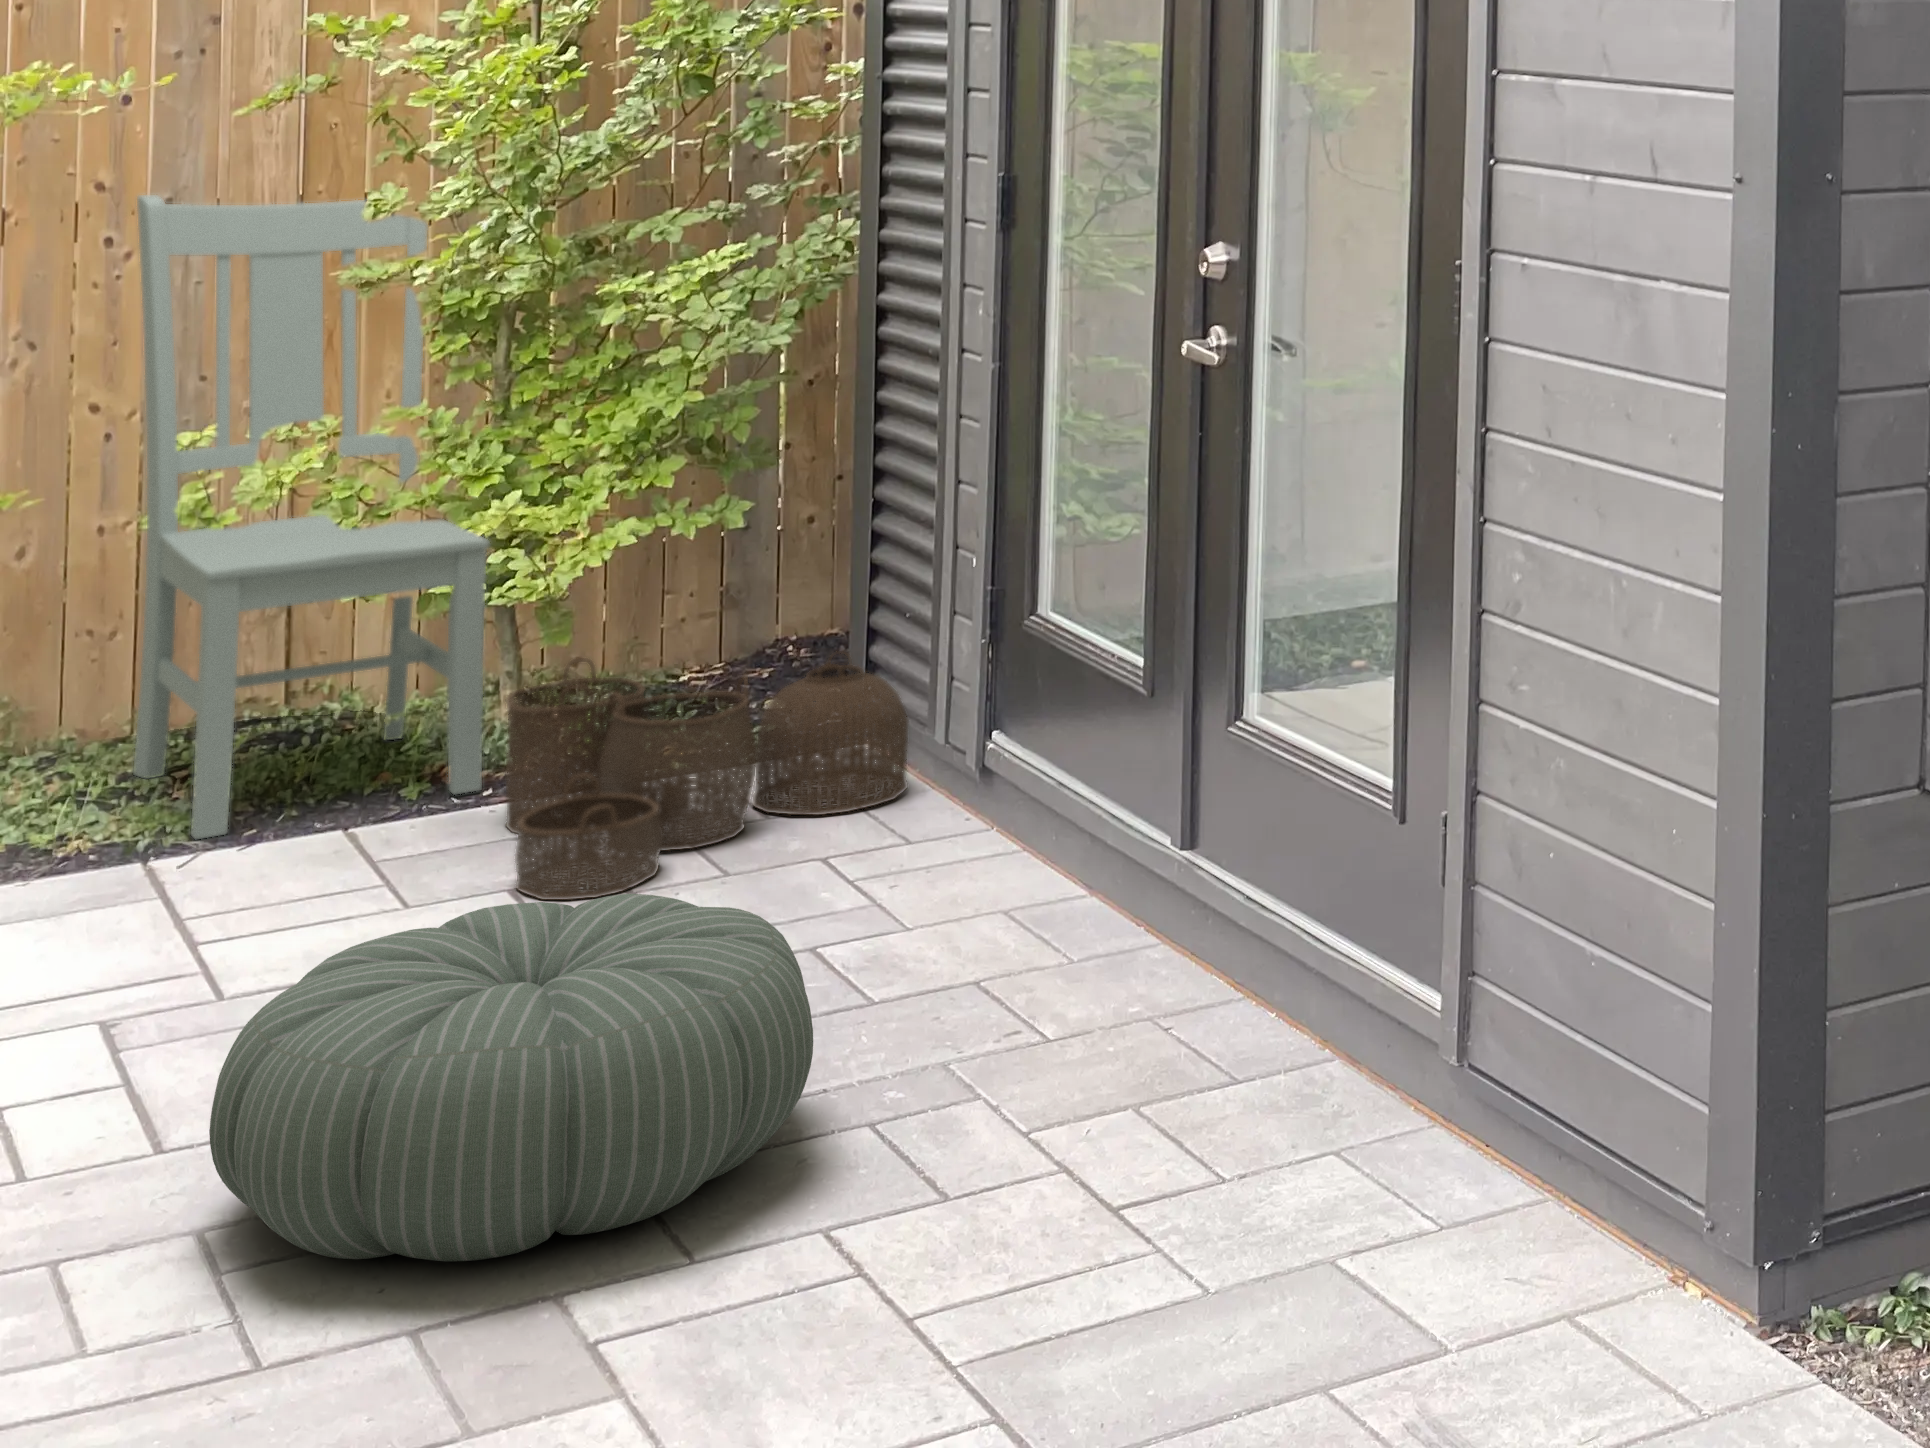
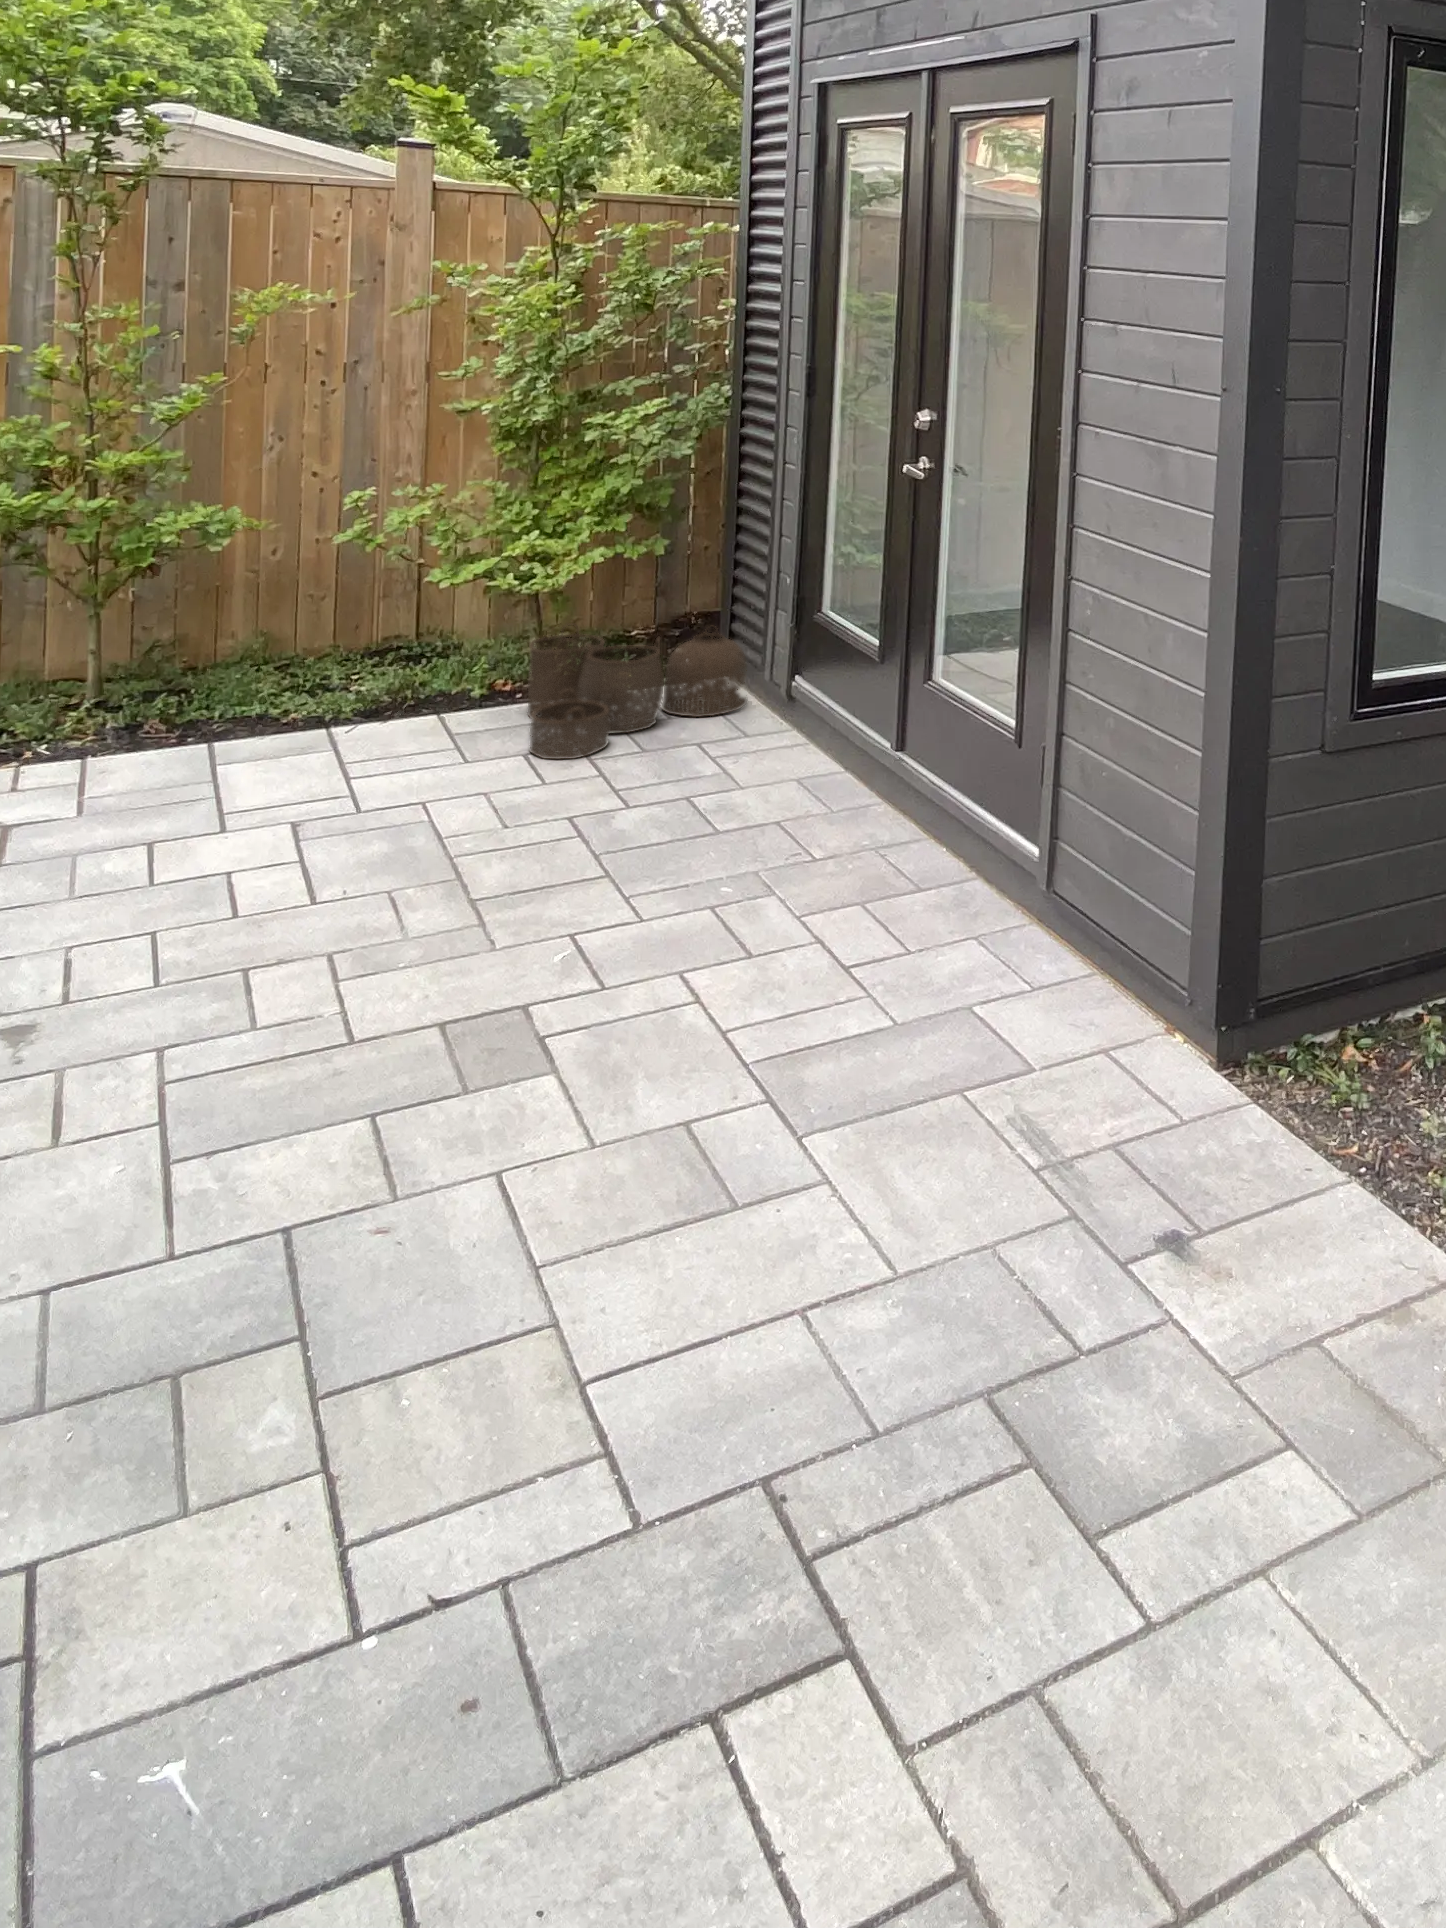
chair: present [134,195,489,839] -> none [332,357,524,714]
pouf: present [209,894,813,1261] -> none [343,765,681,974]

